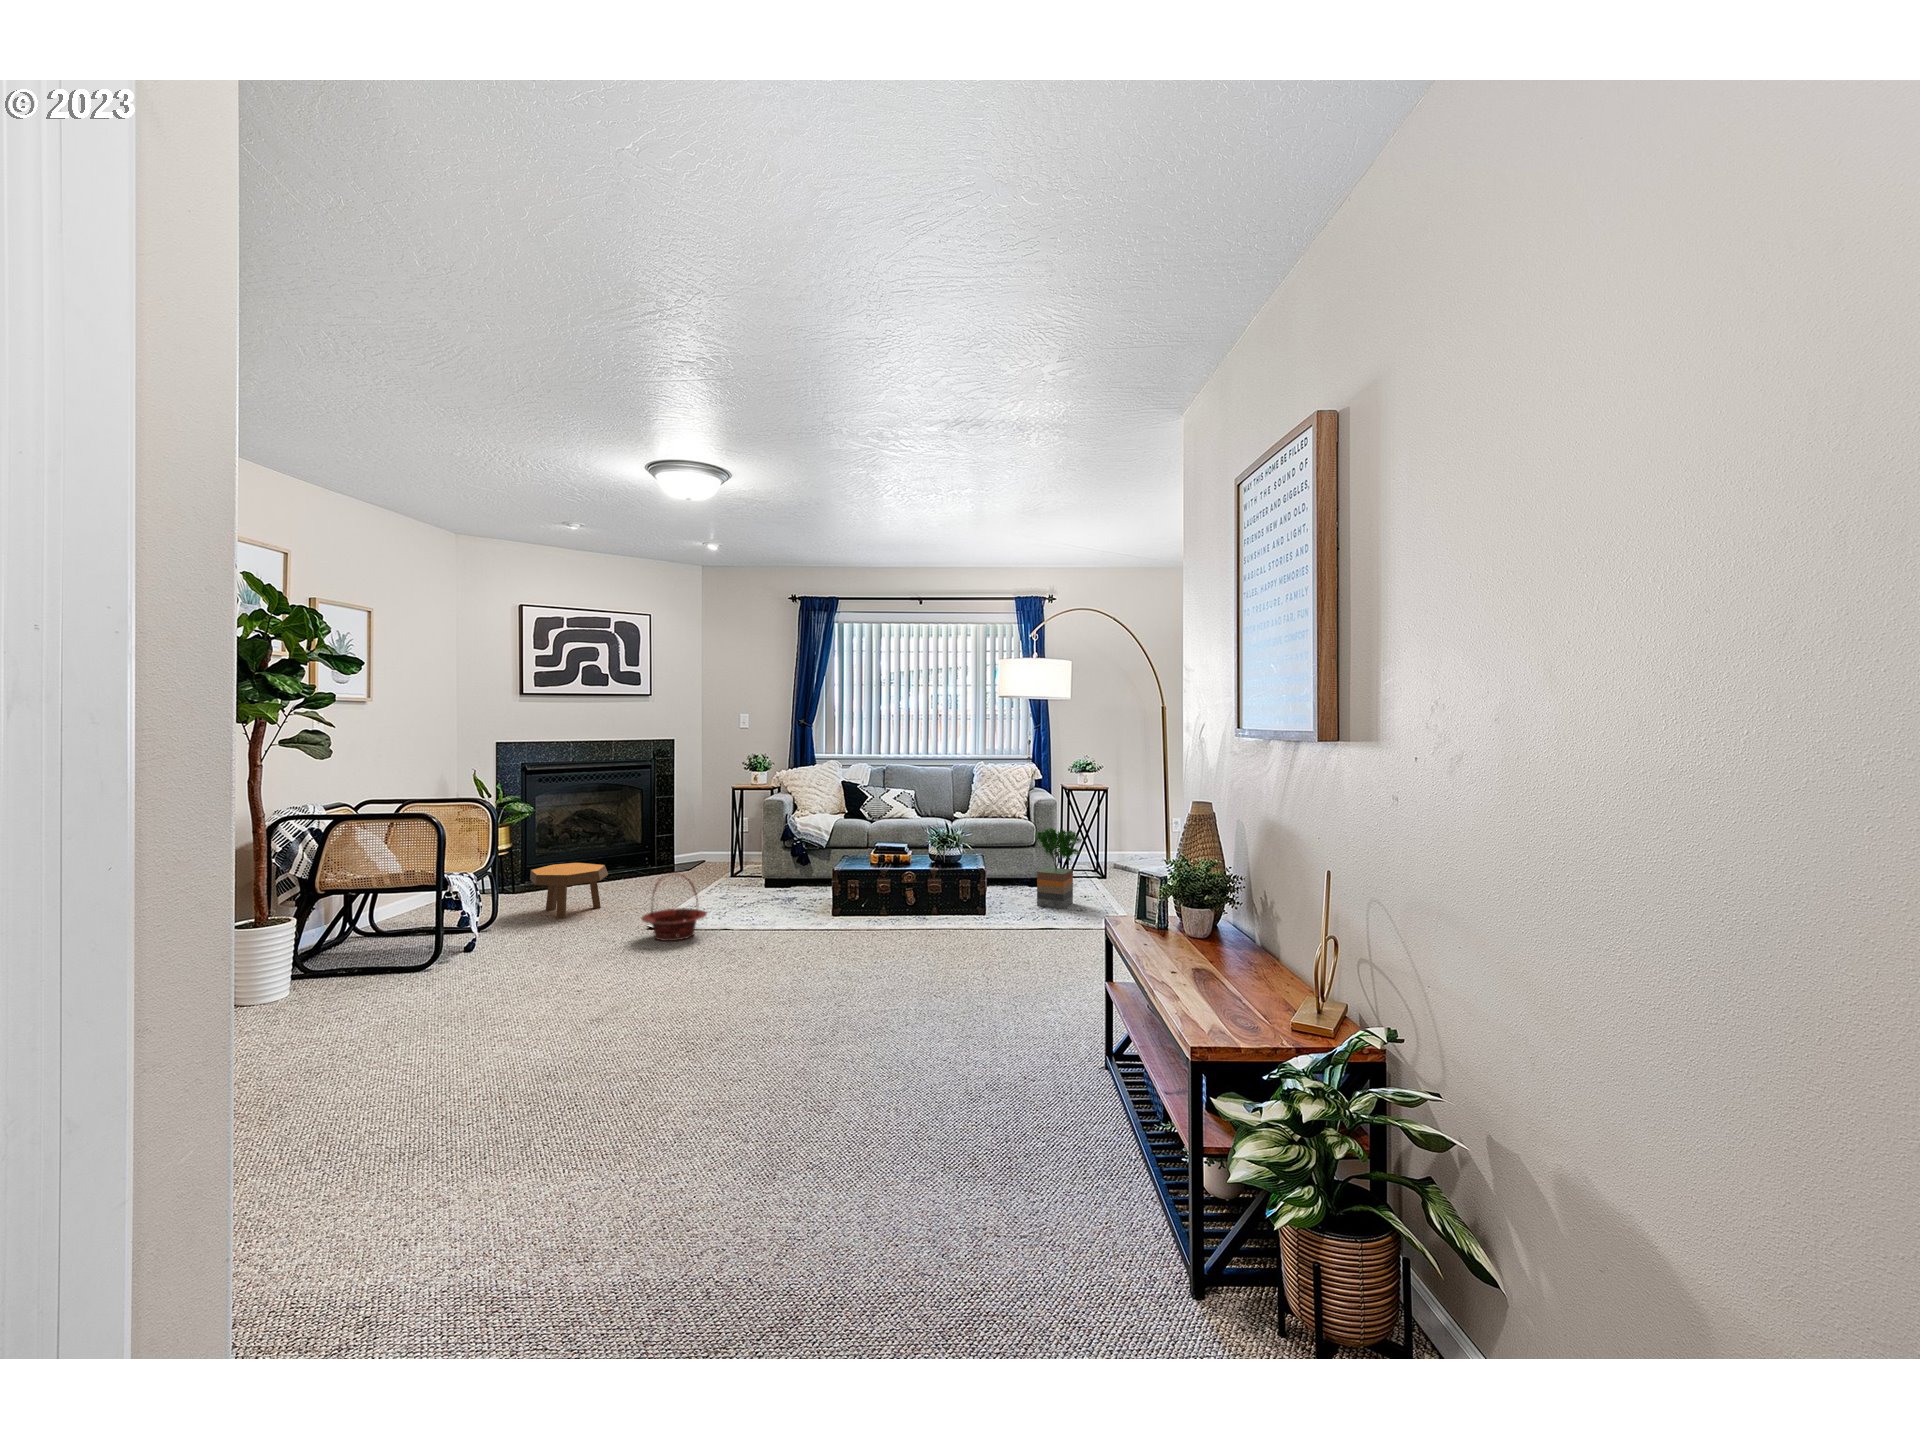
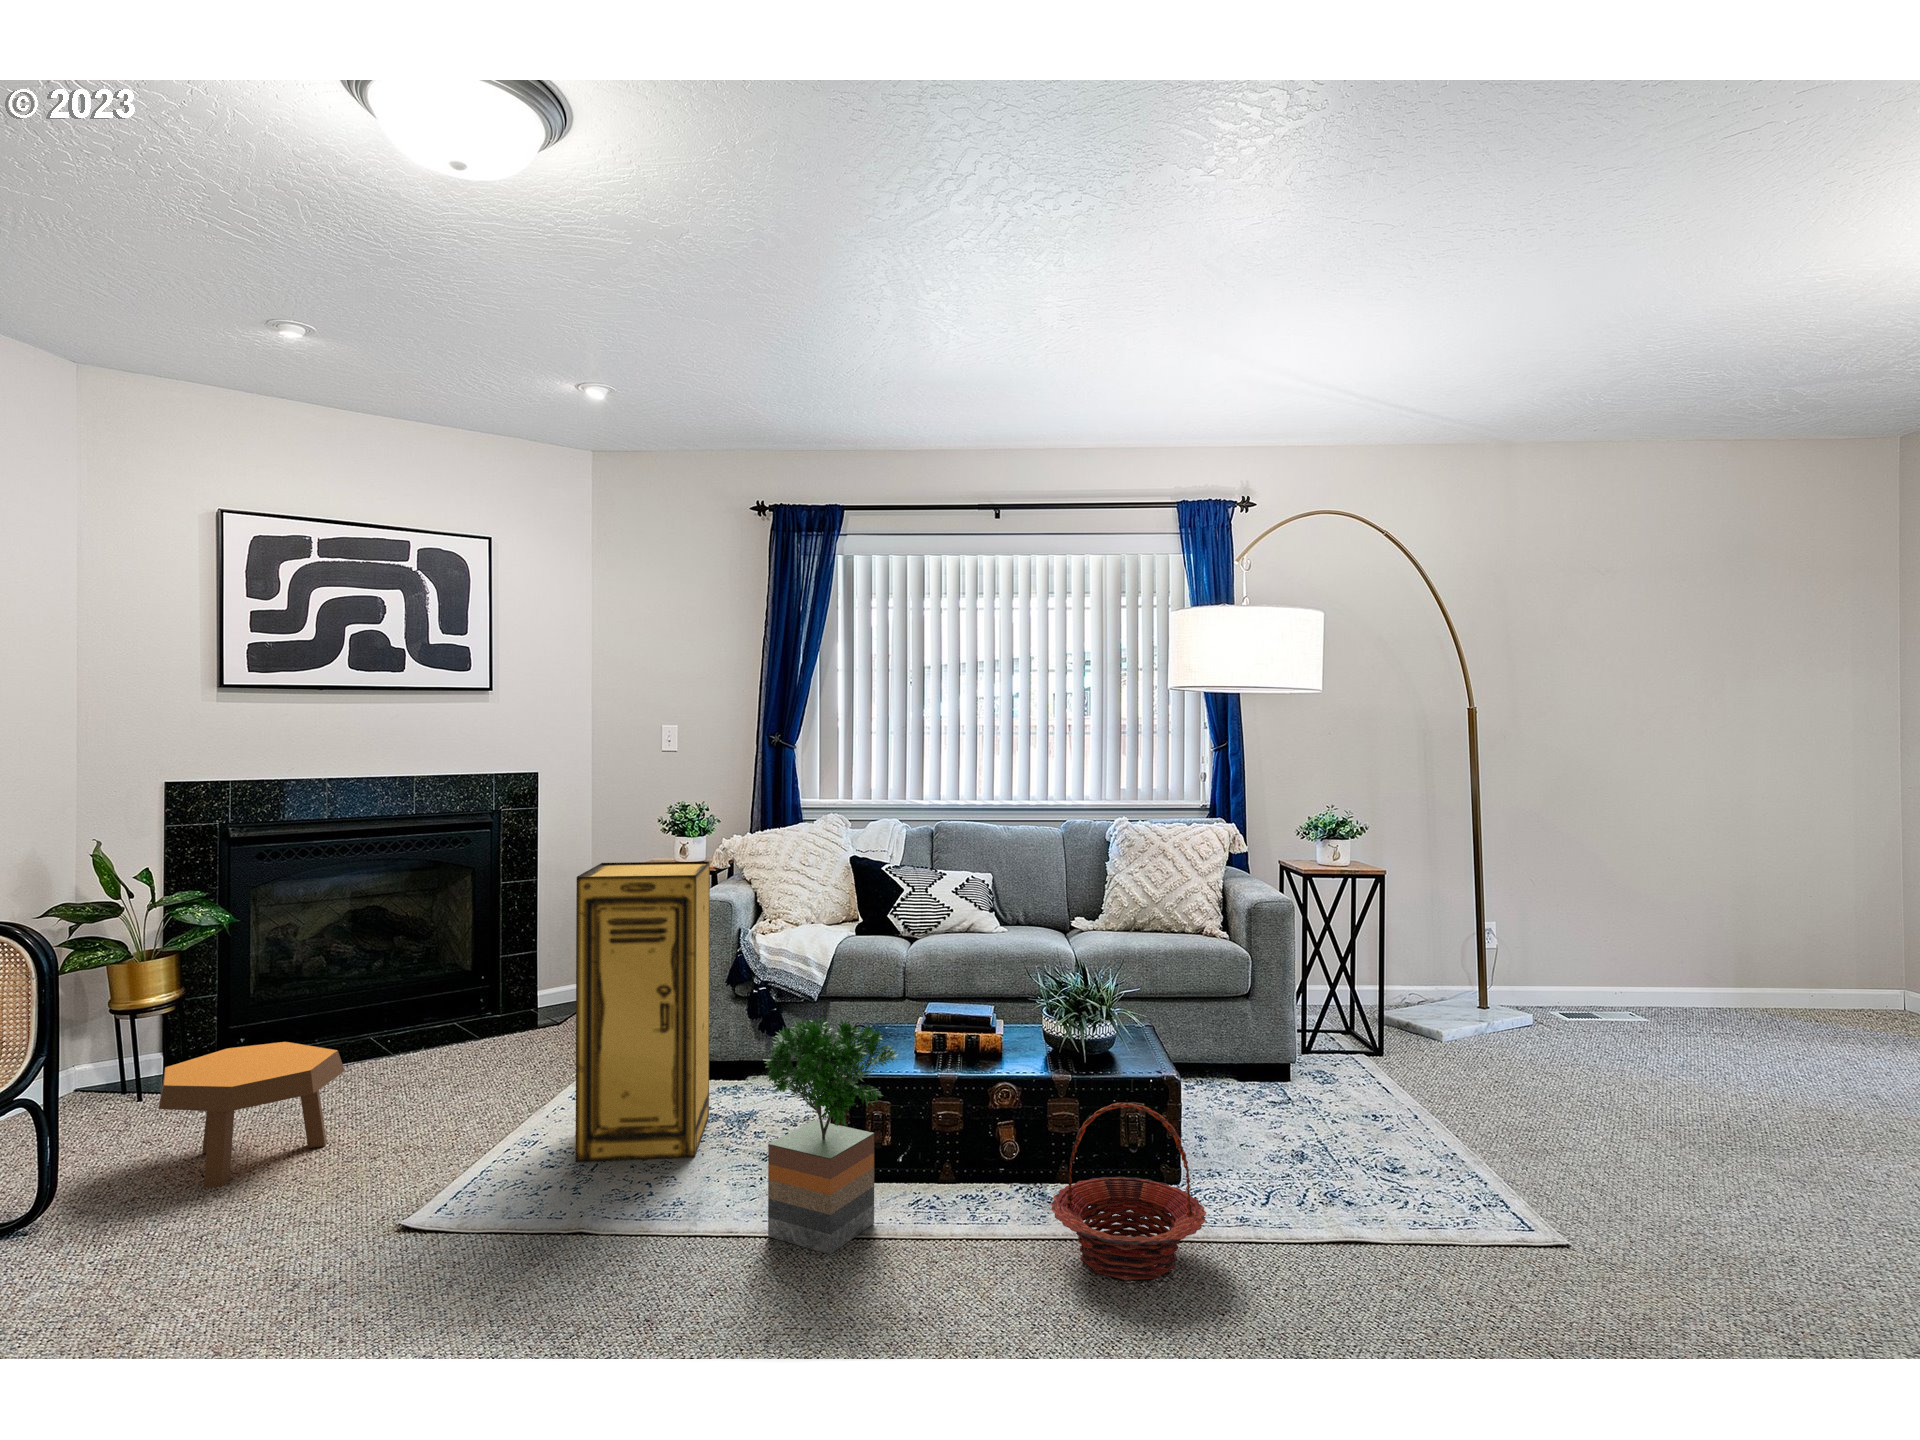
storage cabinet: none [718,780,776,911] -> present [575,861,710,1162]
potted tree: present [1035,828,1082,909] -> present [764,1017,897,1254]
basket: present [642,875,707,941] -> present [1050,1103,1206,1281]

